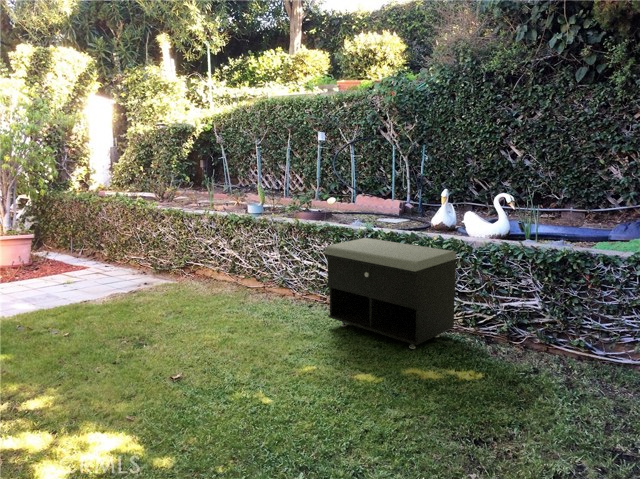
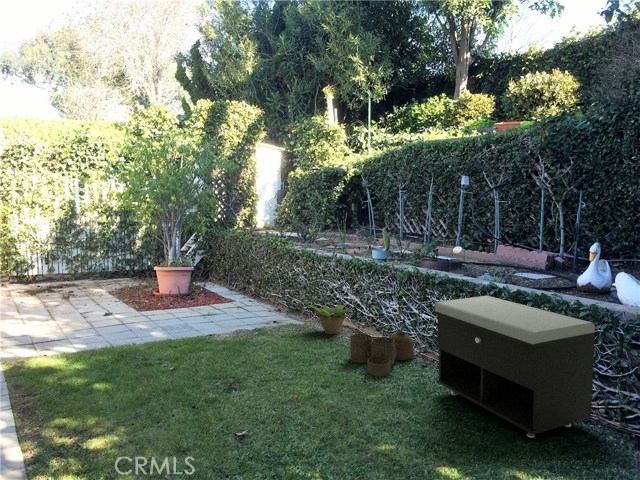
decorative plant: none [185,260,235,290] -> present [309,305,354,334]
woven basket: none [239,277,298,320] -> present [350,330,414,376]

